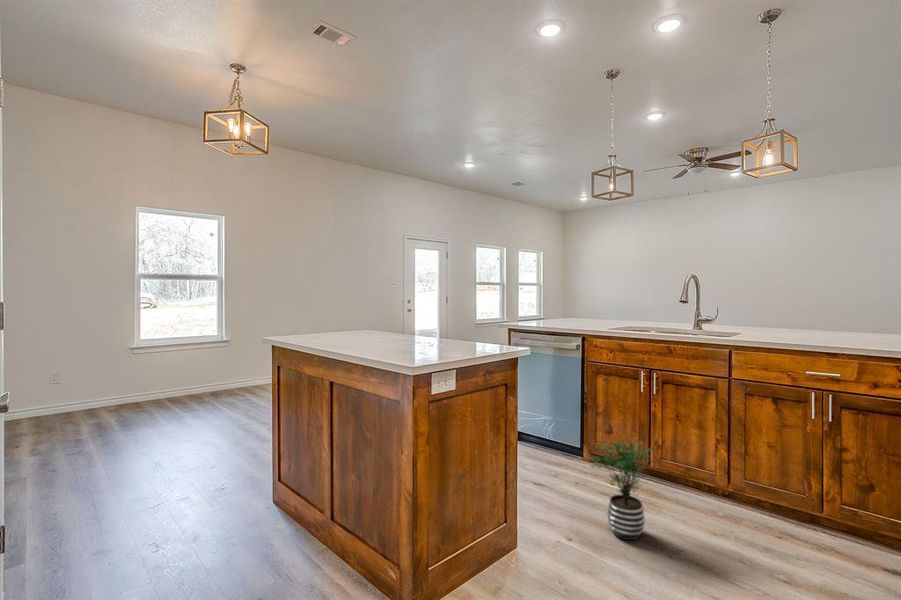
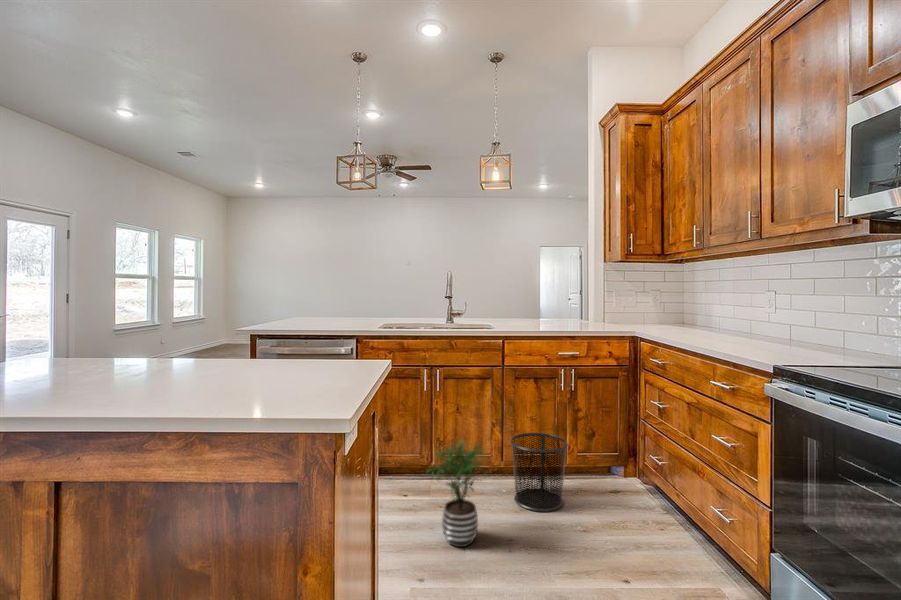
waste bin: none [715,457,794,553] -> present [511,433,568,512]

